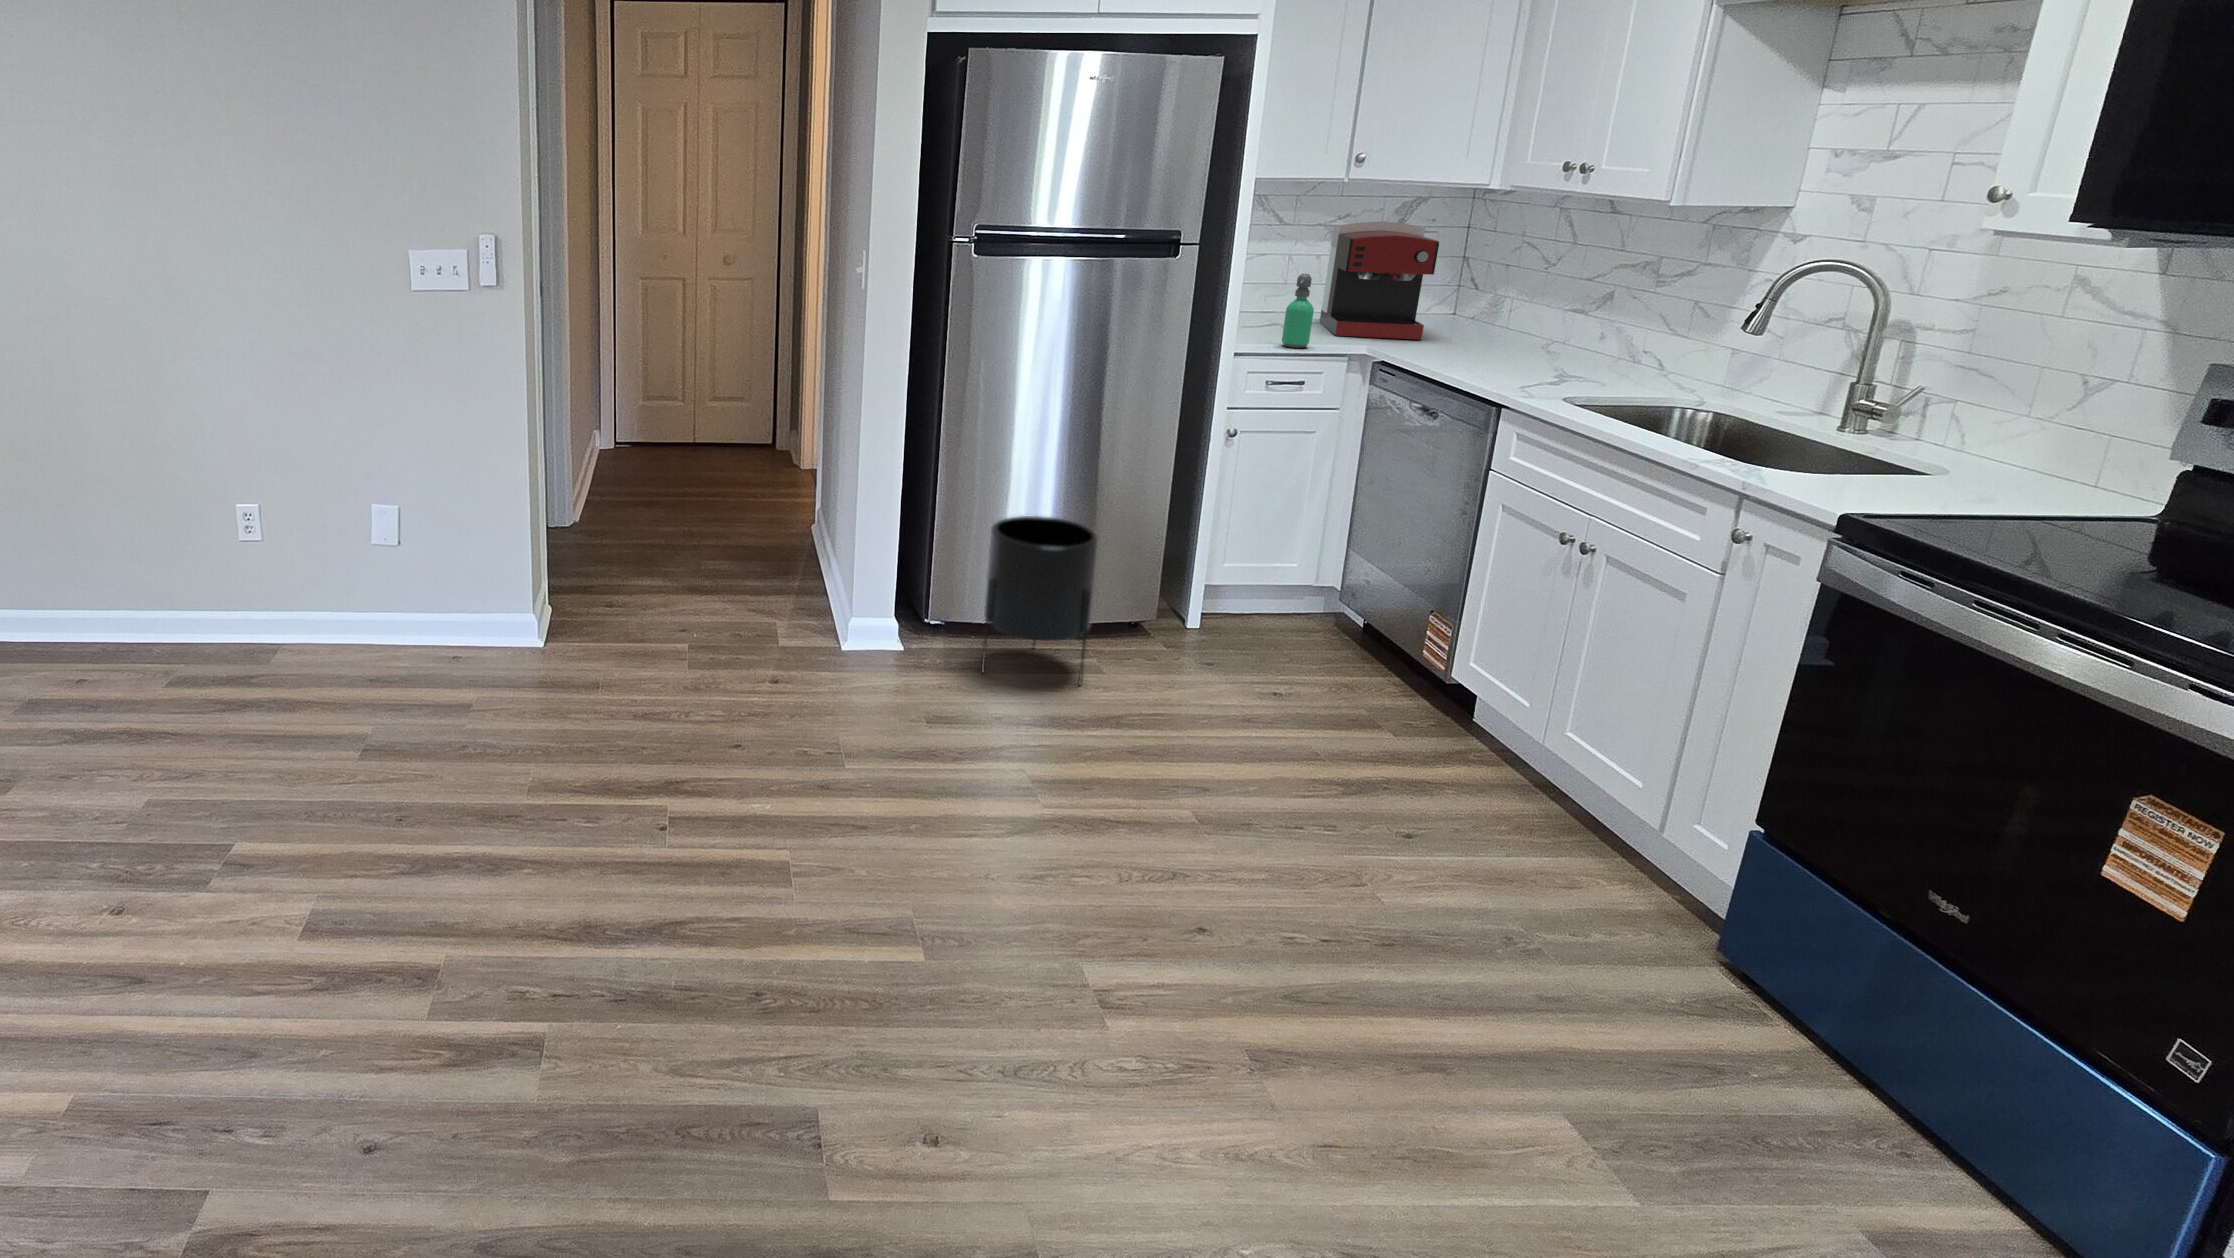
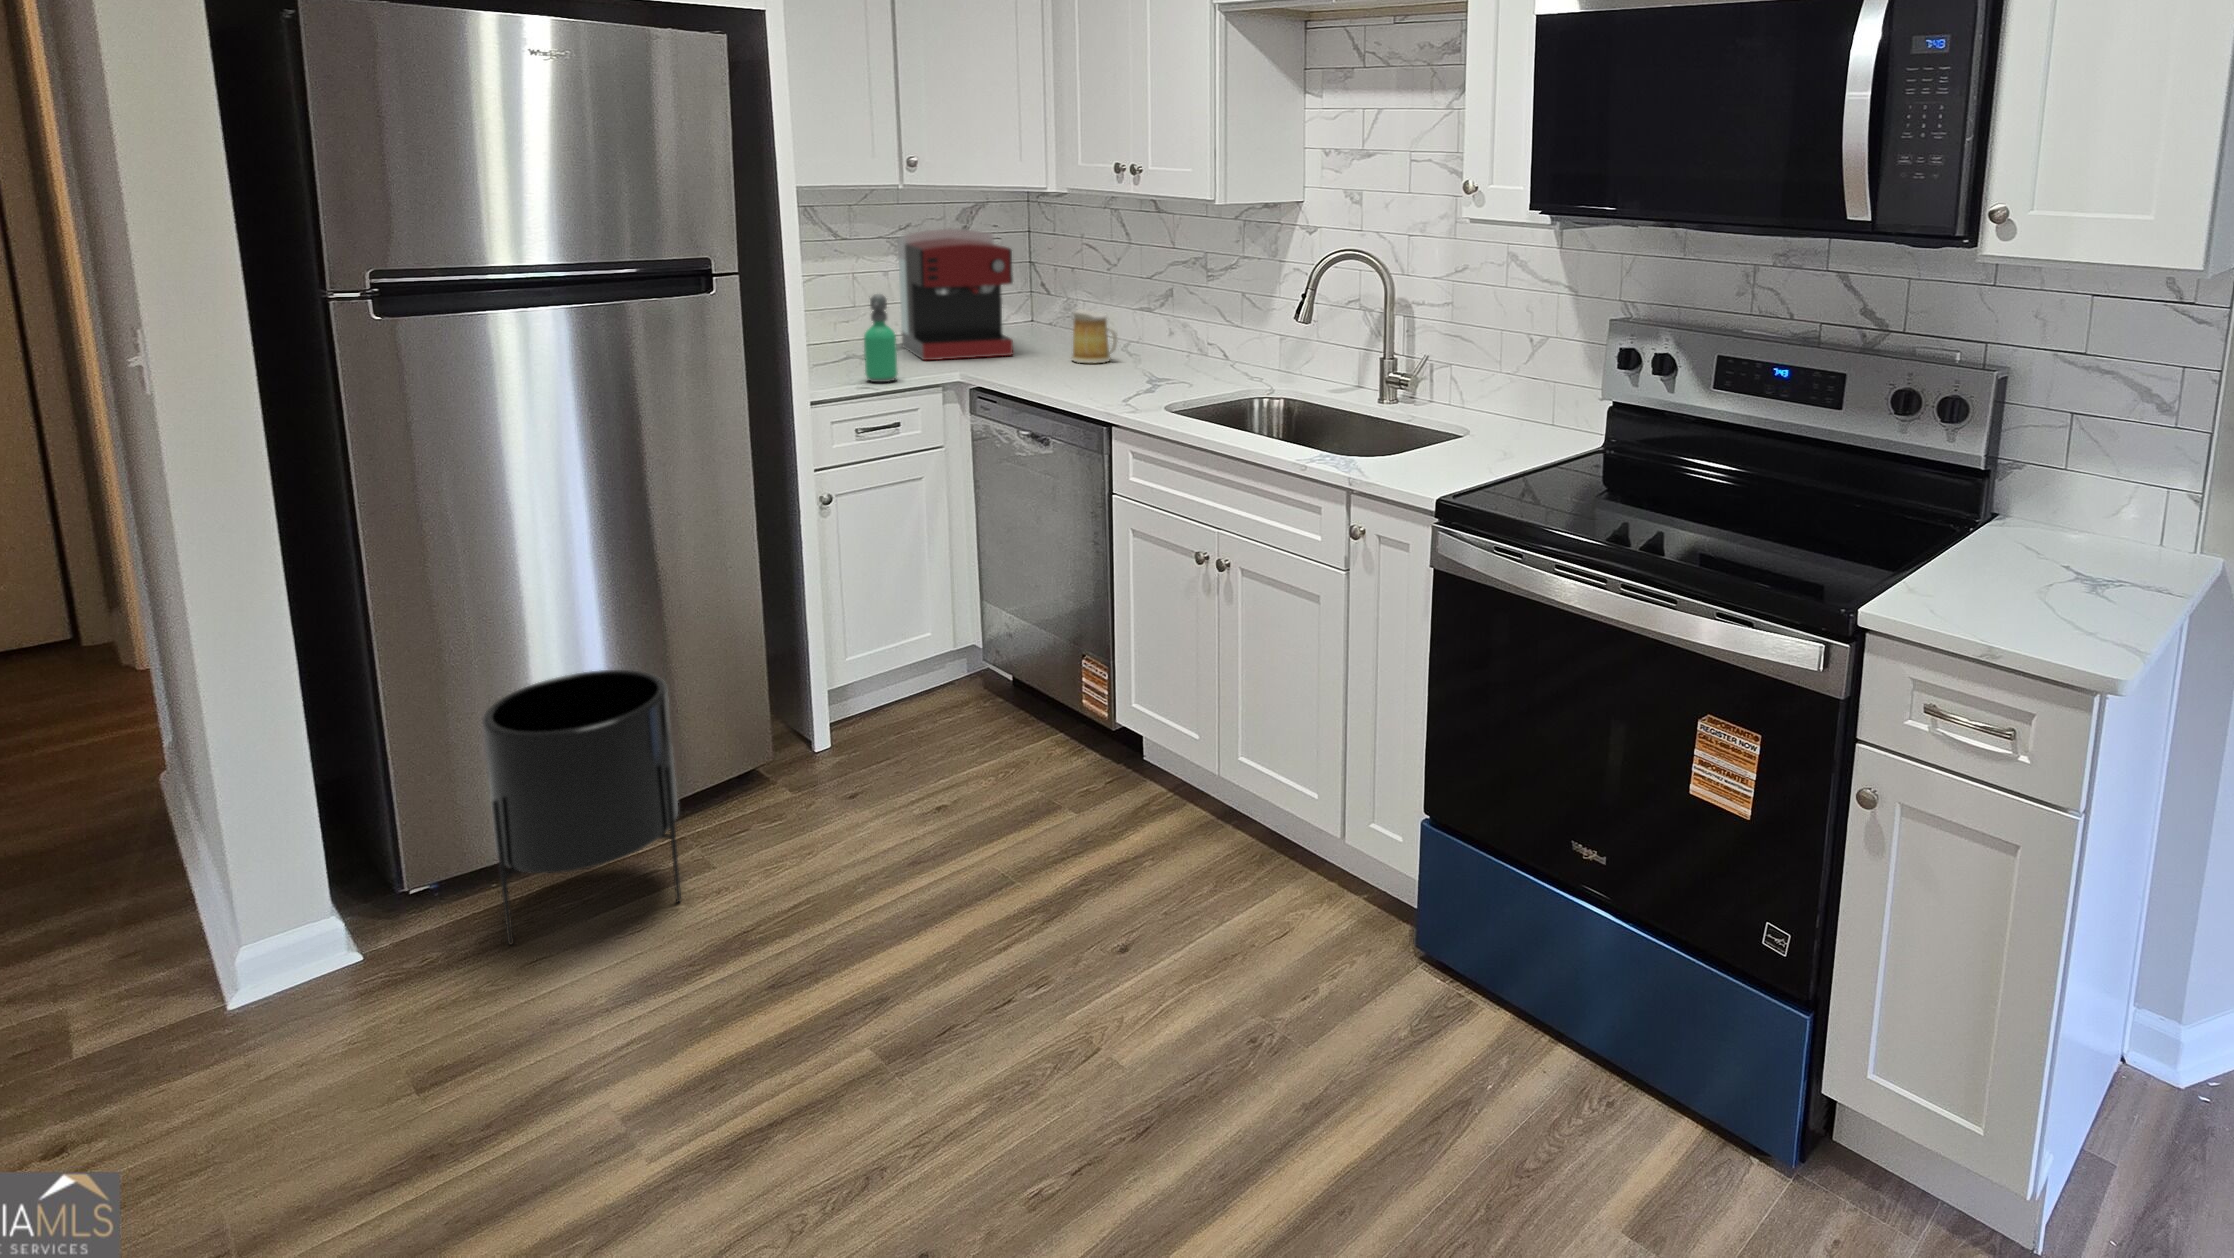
mug: none [1479,302,1534,355] -> present [1072,309,1117,363]

